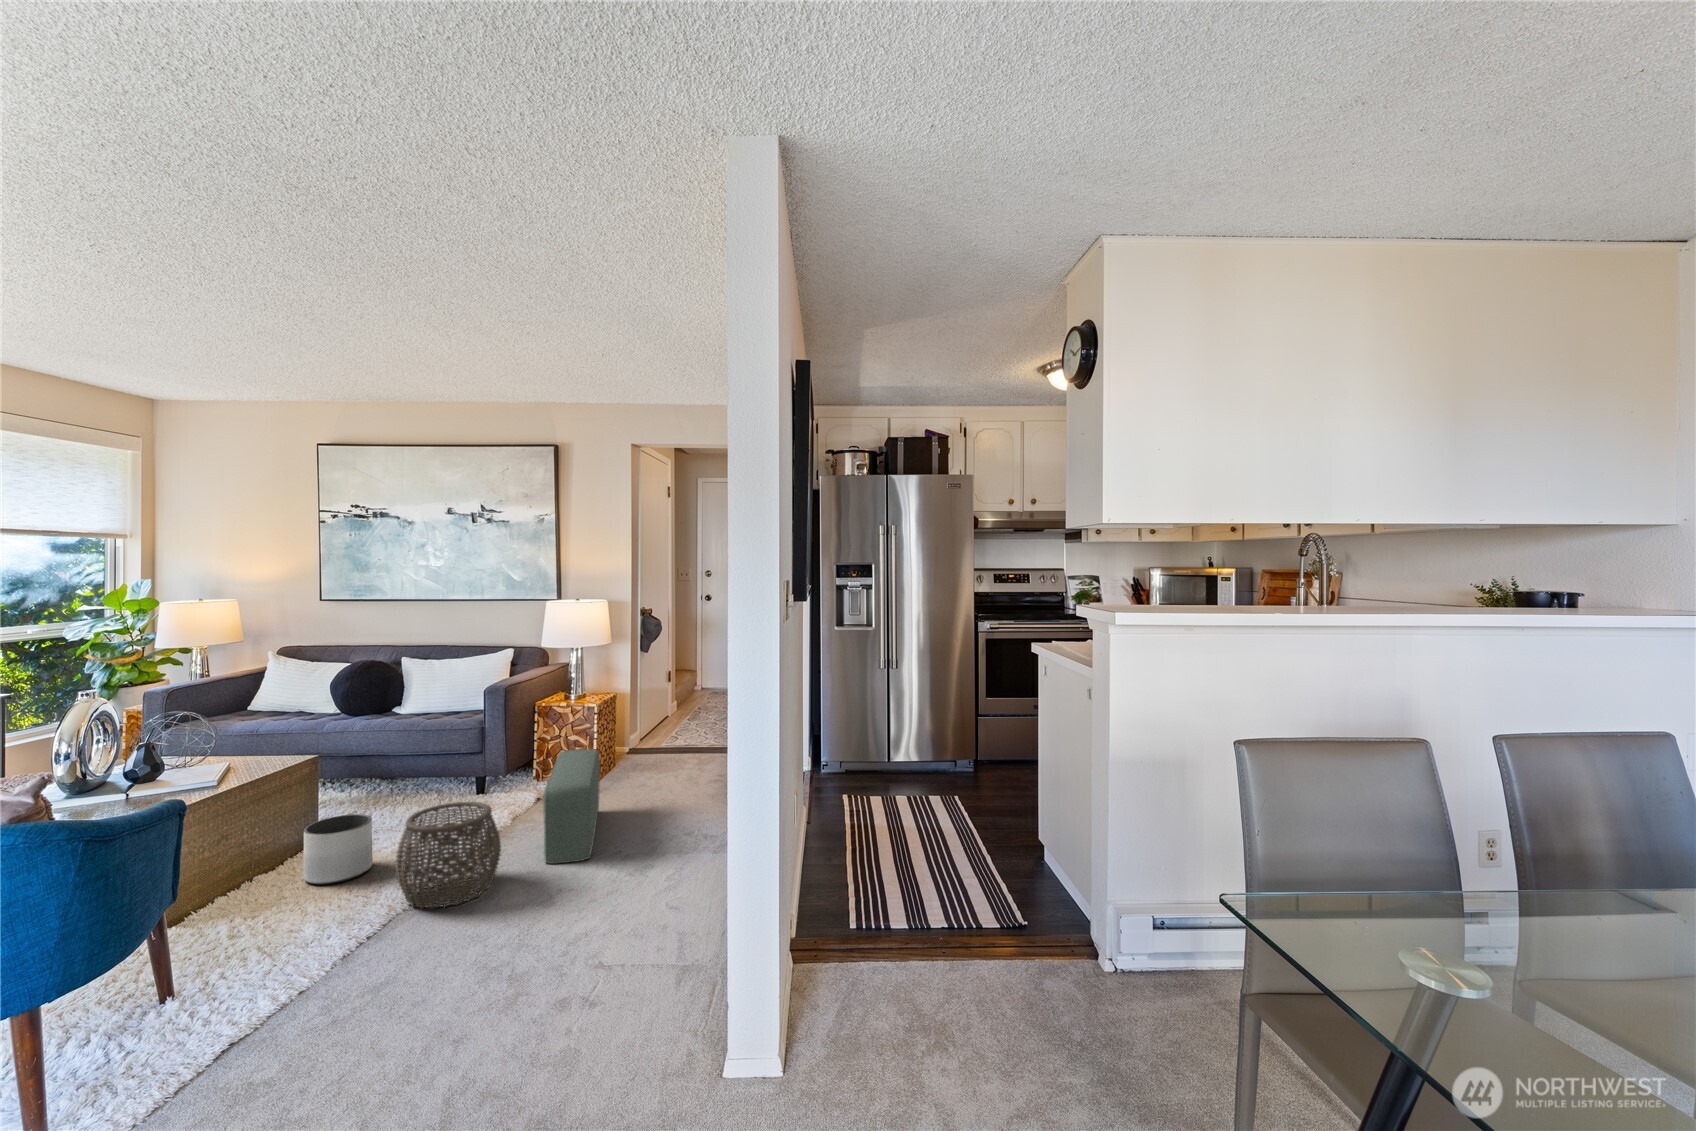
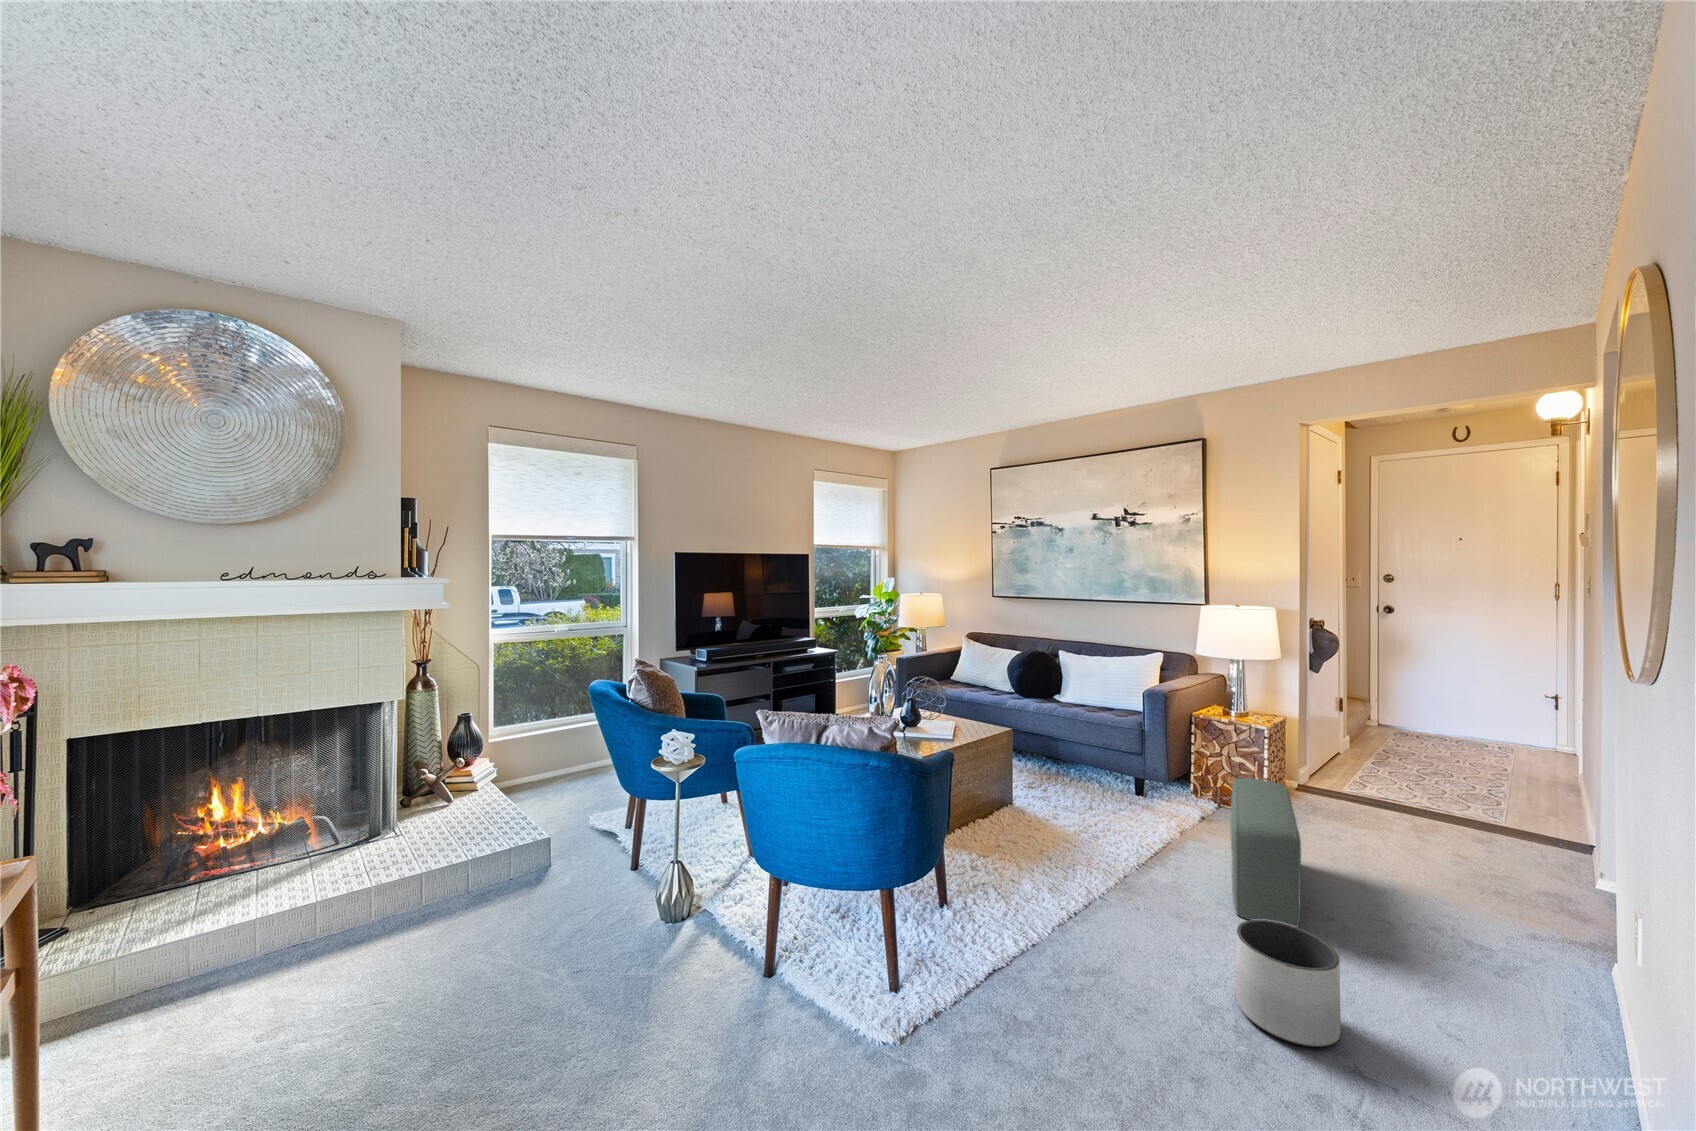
woven basket: present [395,802,501,909] -> none [1076,811,1188,934]
planter: present [303,814,372,885] -> present [1236,920,1341,1047]

